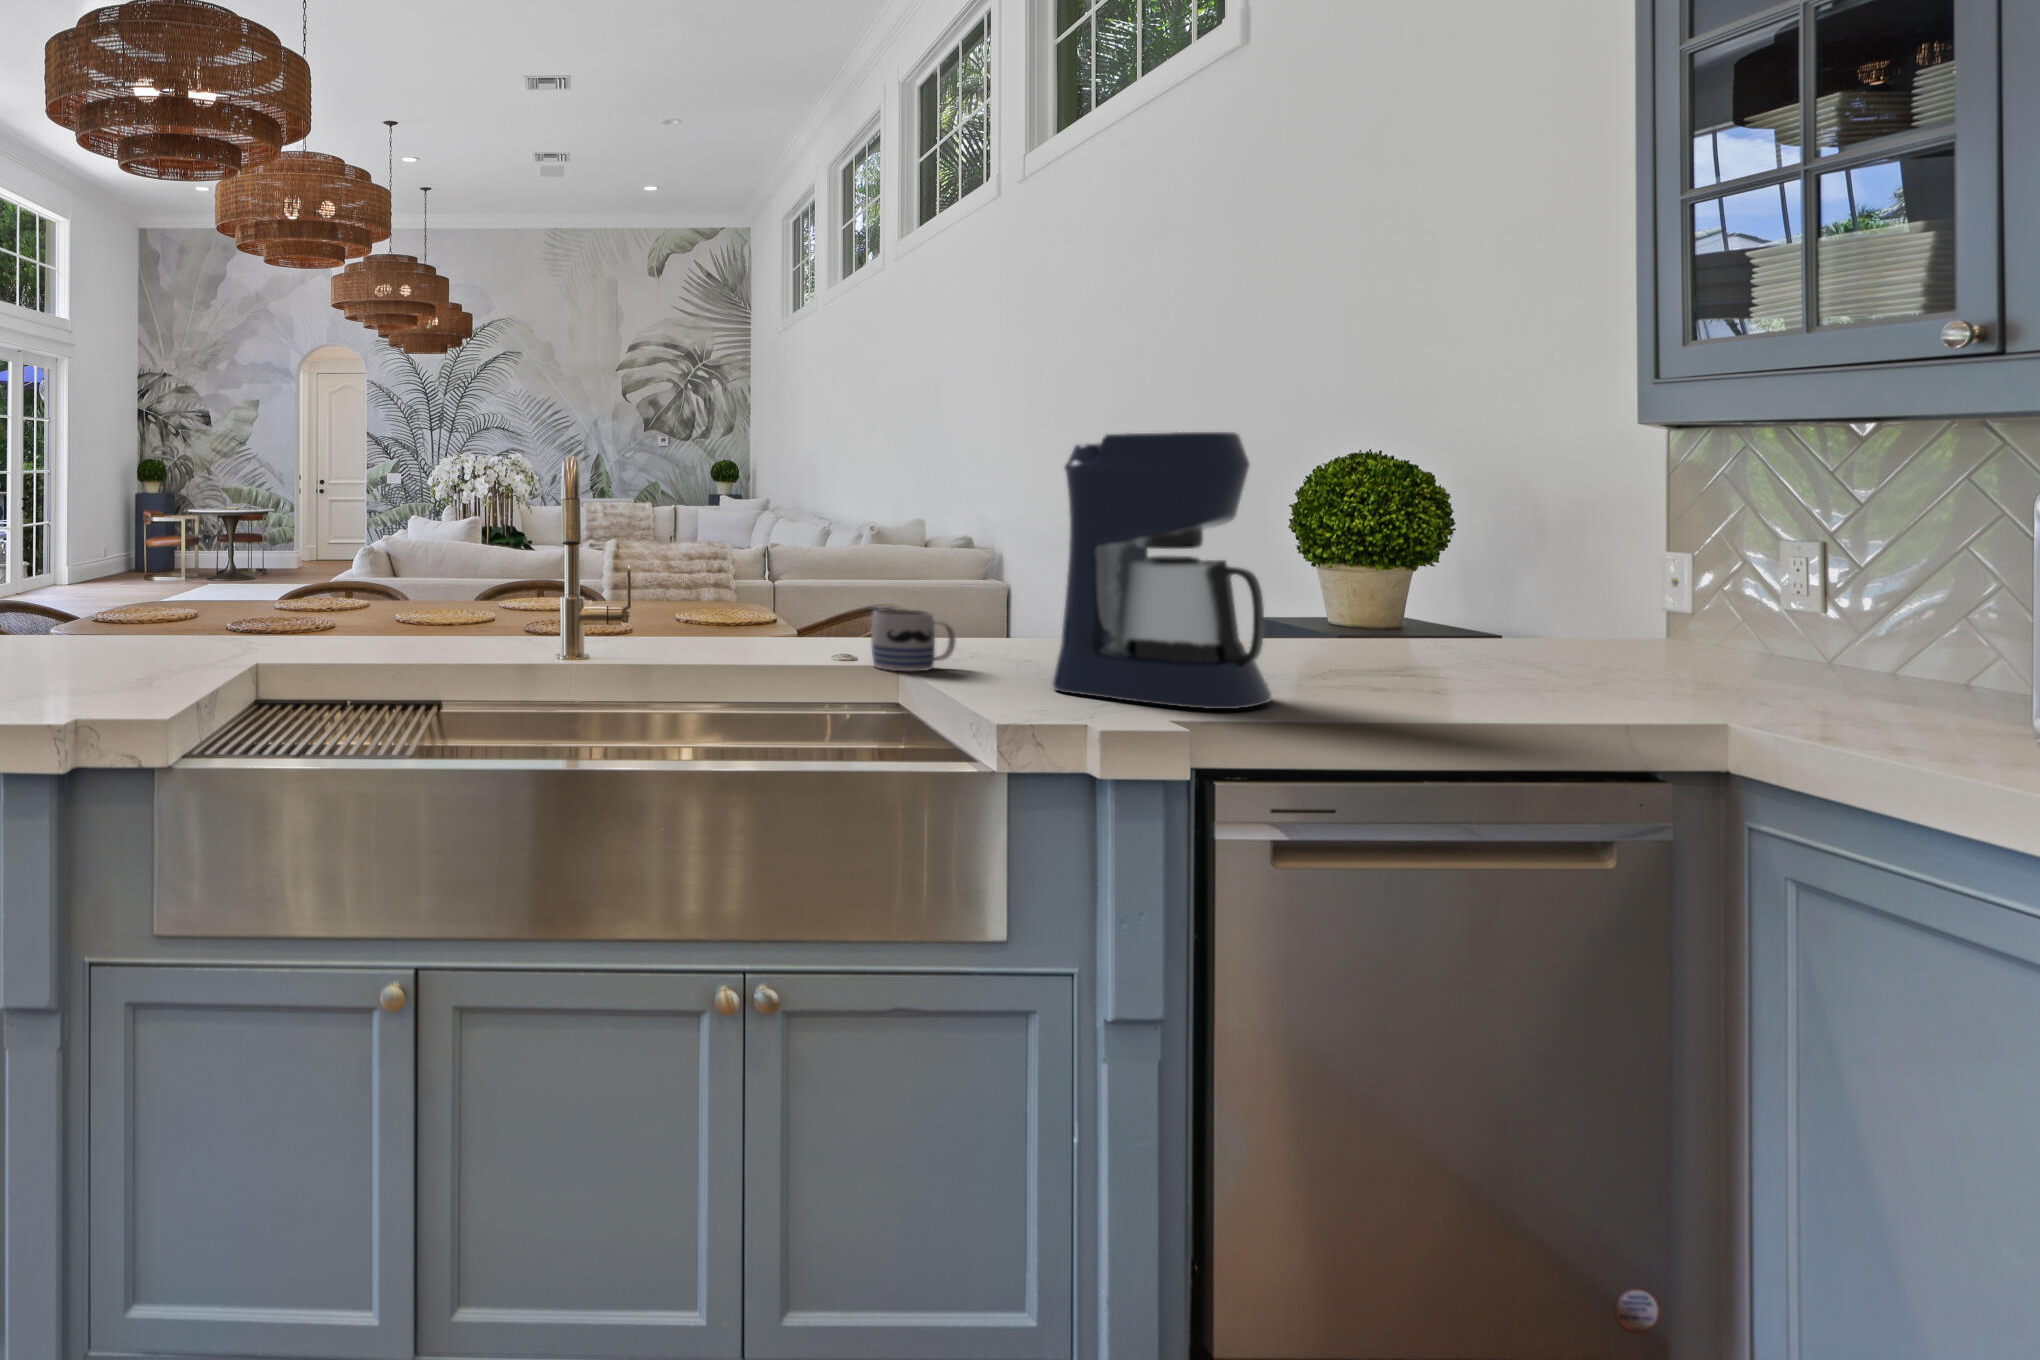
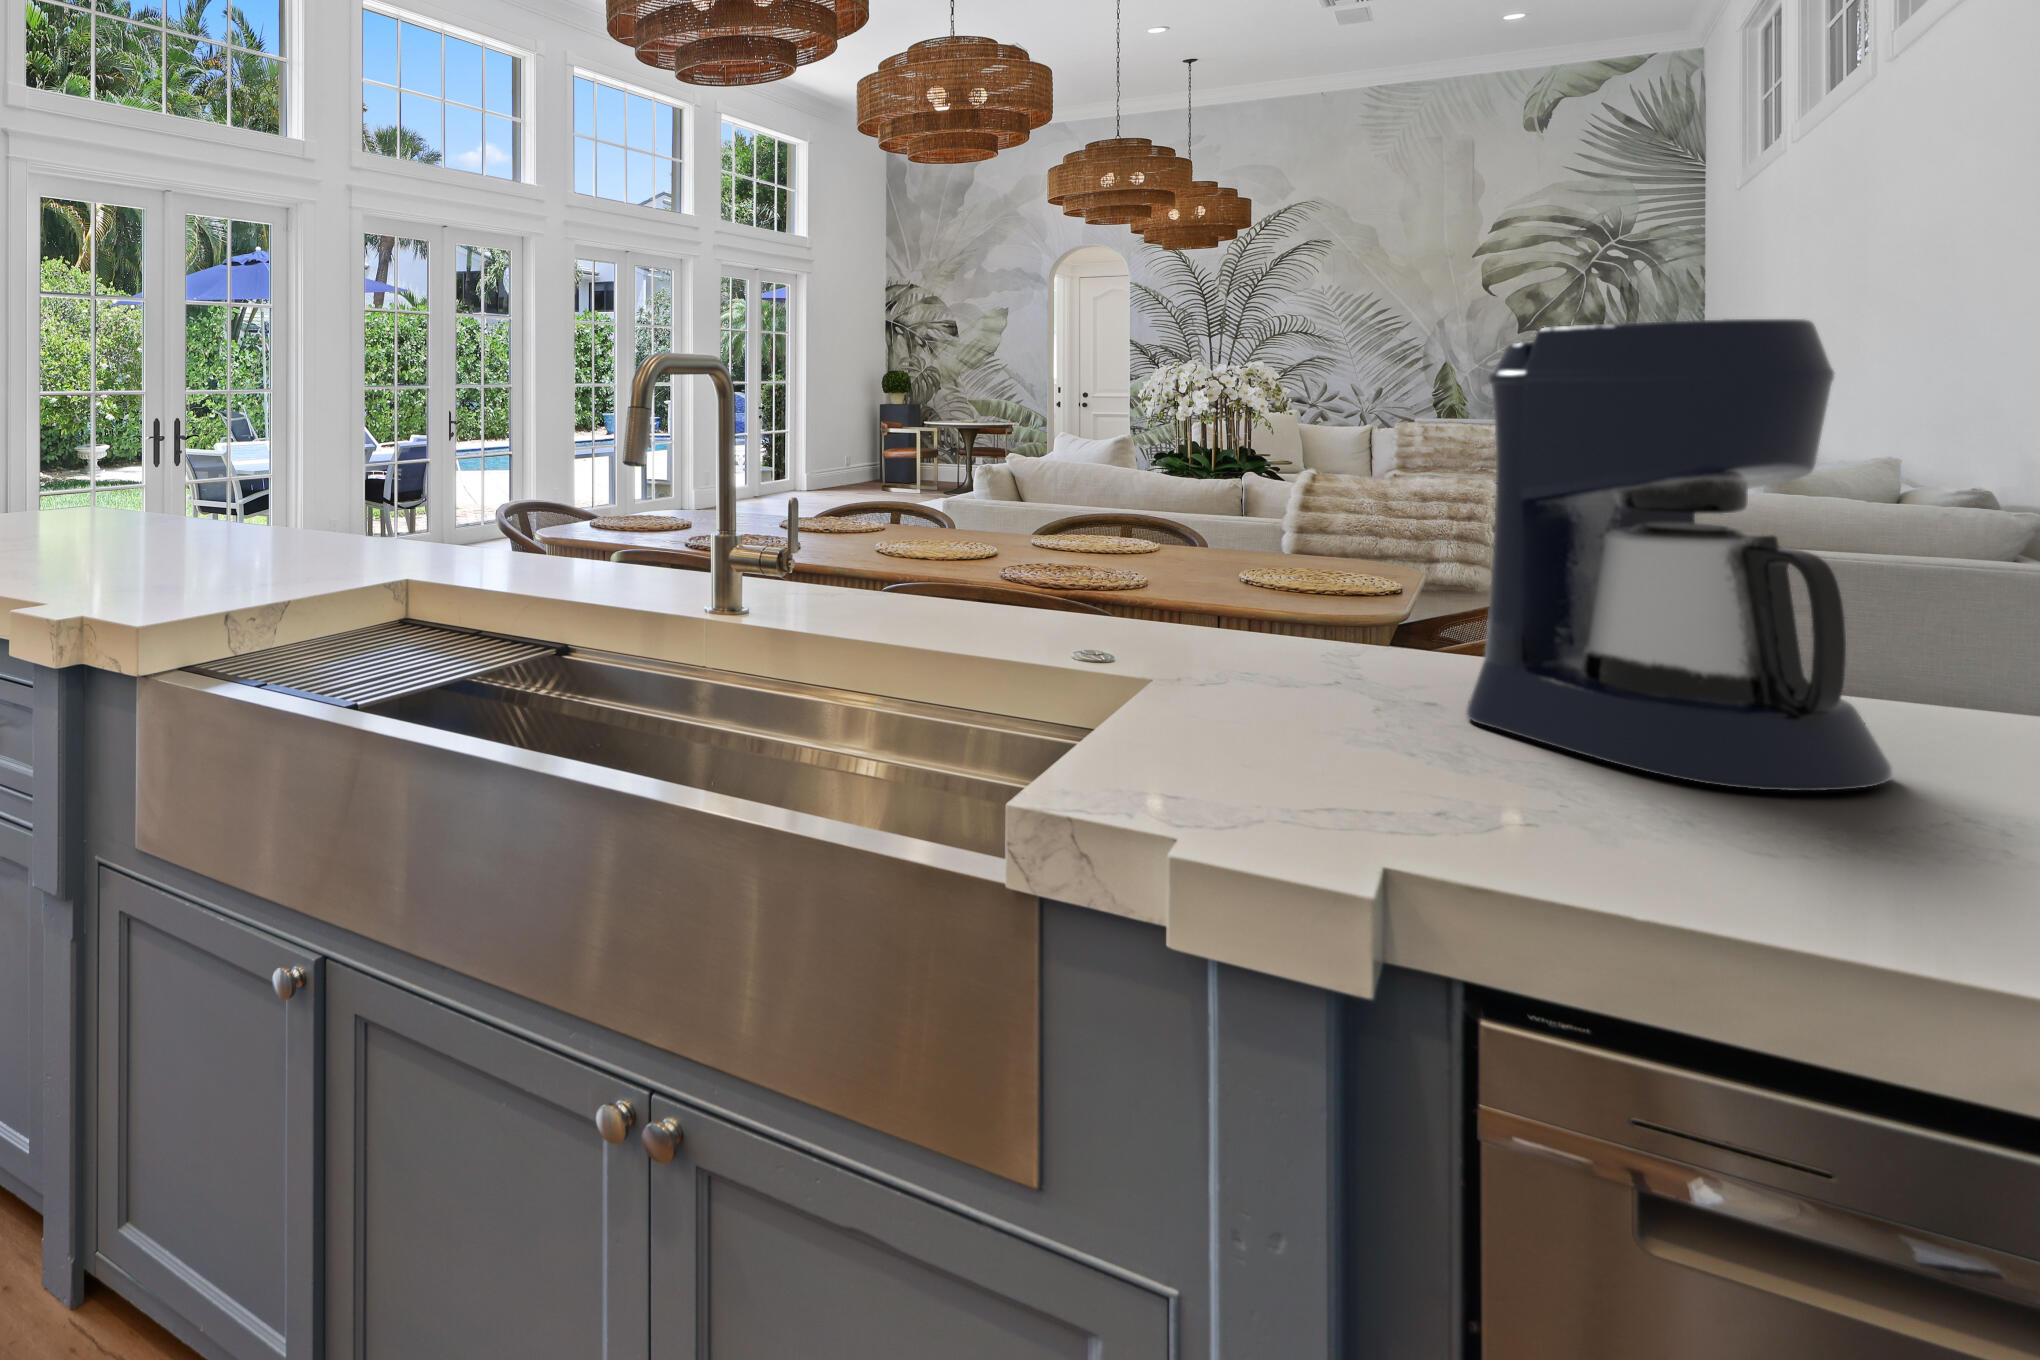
mug: present [871,609,956,671] -> none [1243,576,1377,666]

